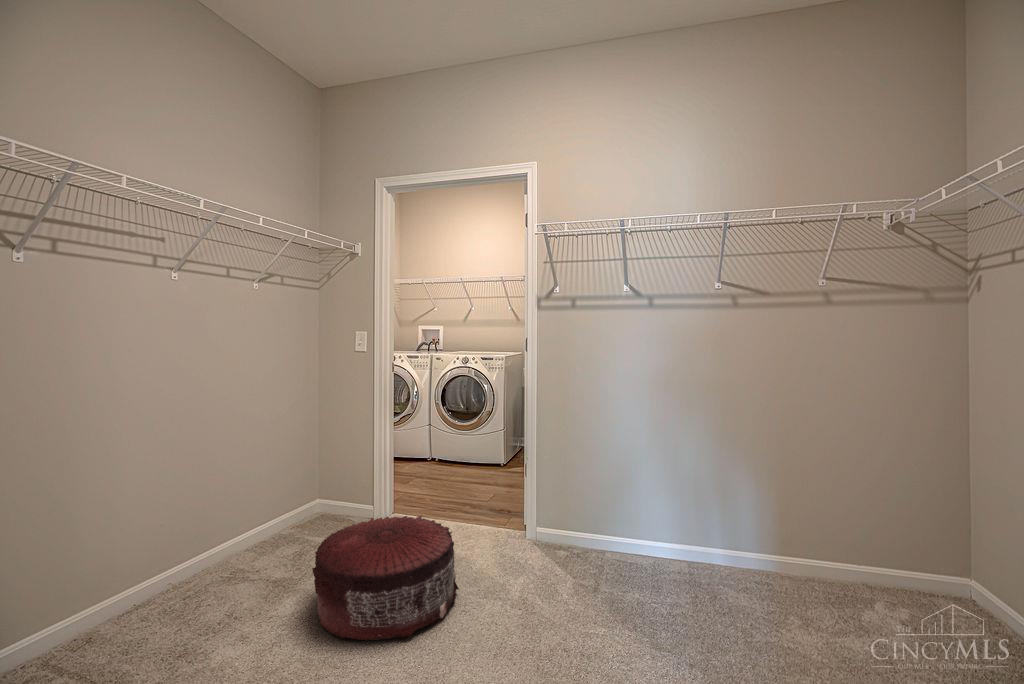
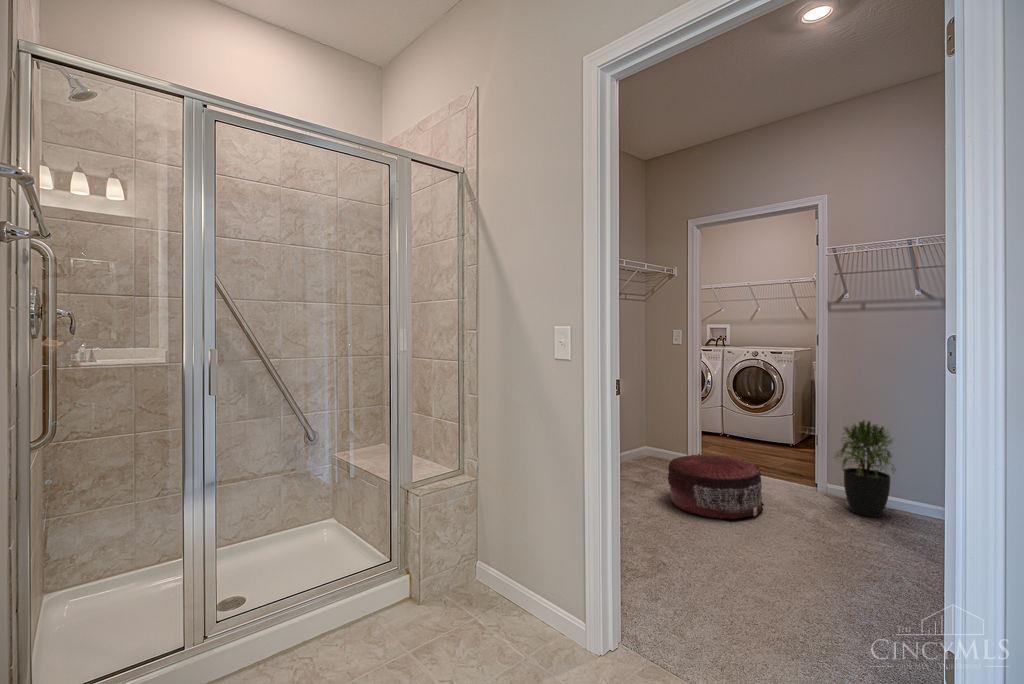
potted plant: none [542,447,611,575] -> present [835,420,893,517]

